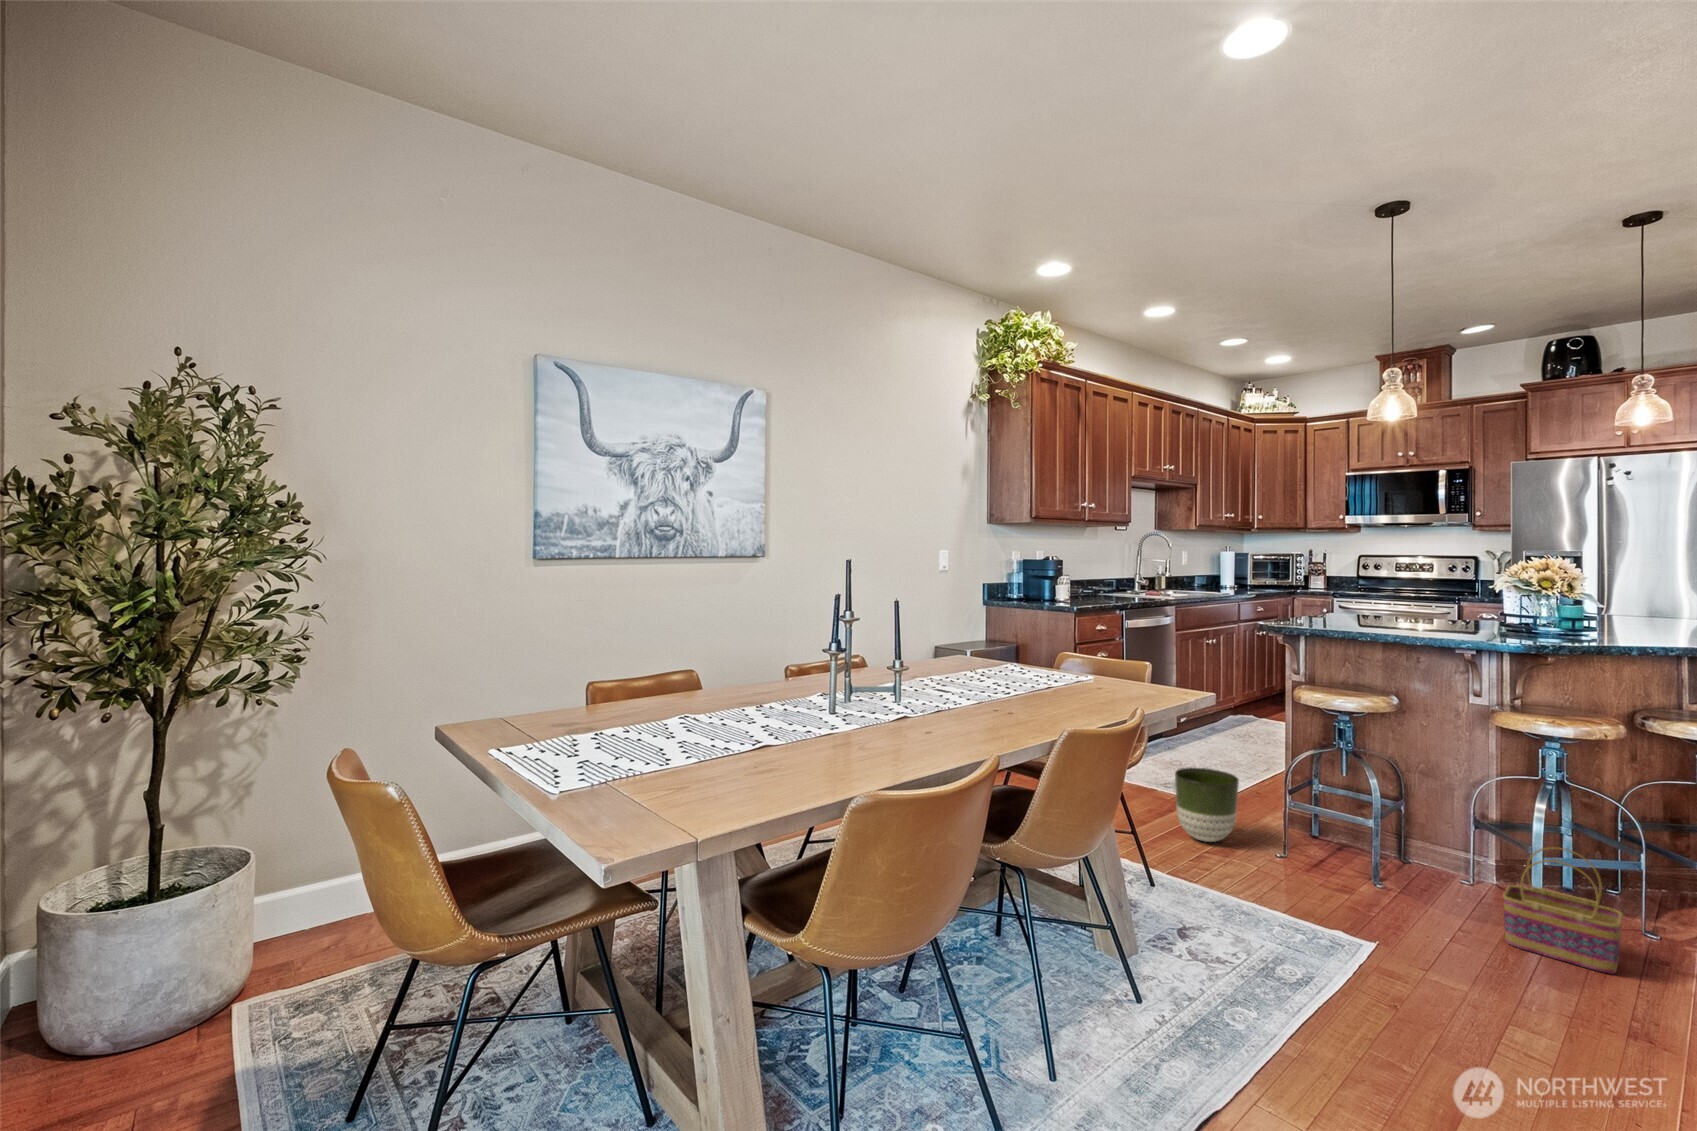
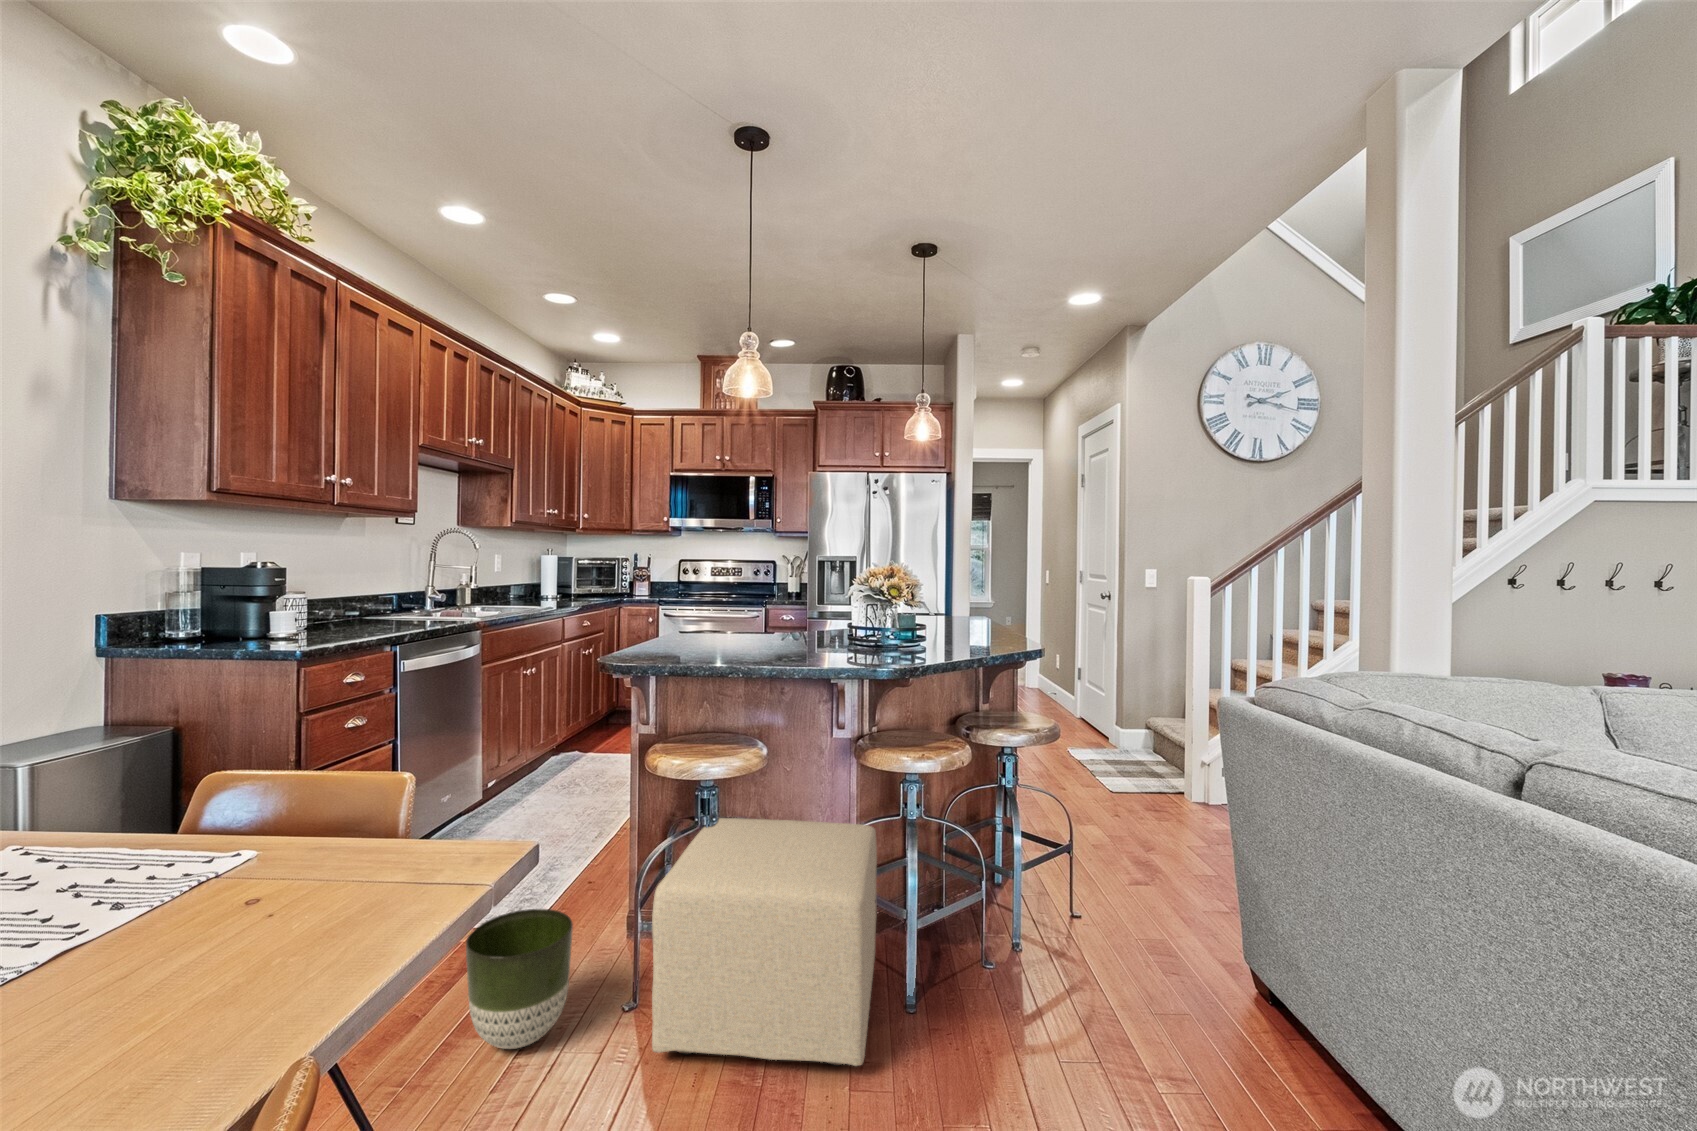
ottoman: none [1290,743,1499,911] -> present [652,818,877,1066]
basket: present [1503,847,1623,974] -> none [916,935,1035,1097]

